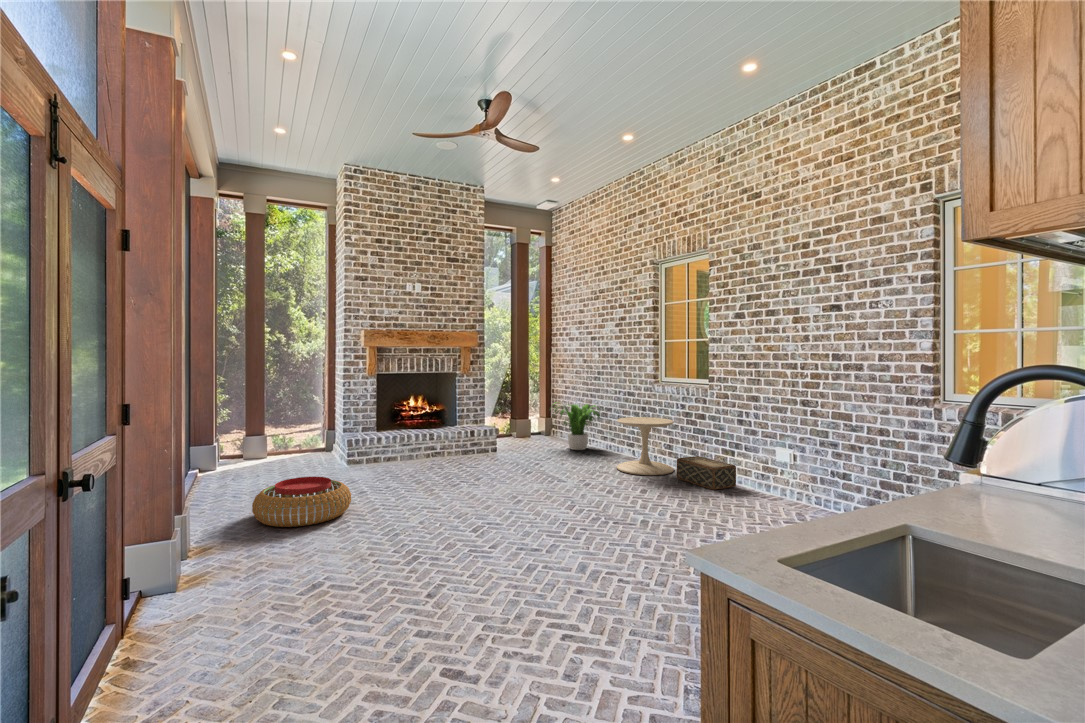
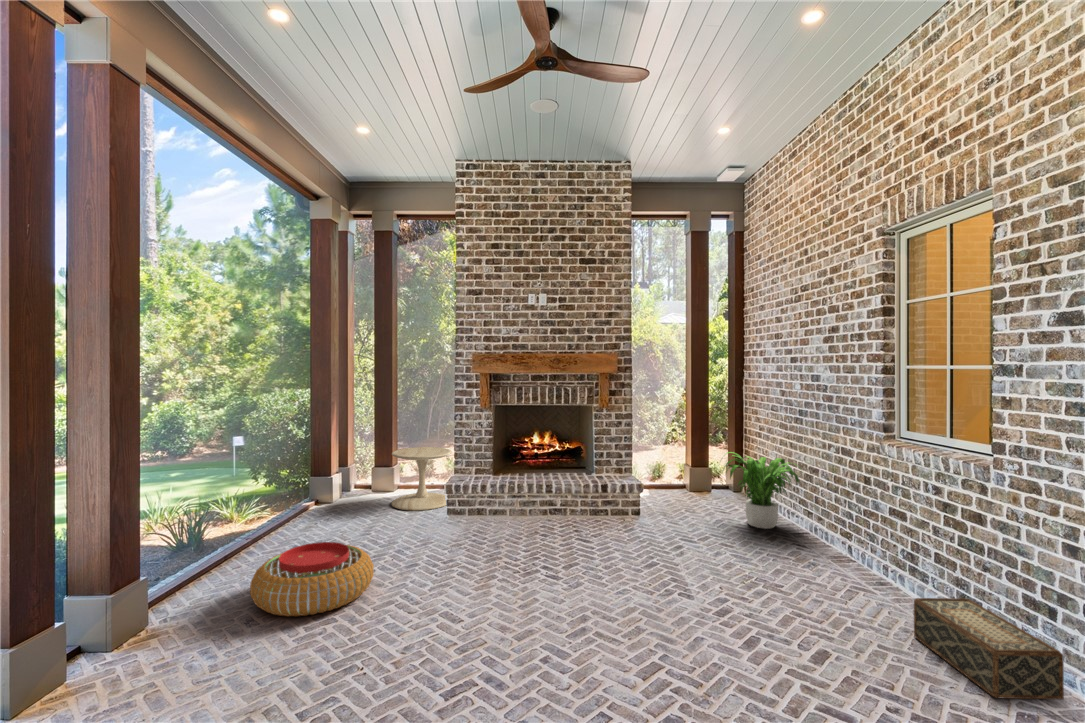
side table: present [617,417,674,475] -> present [392,447,452,511]

